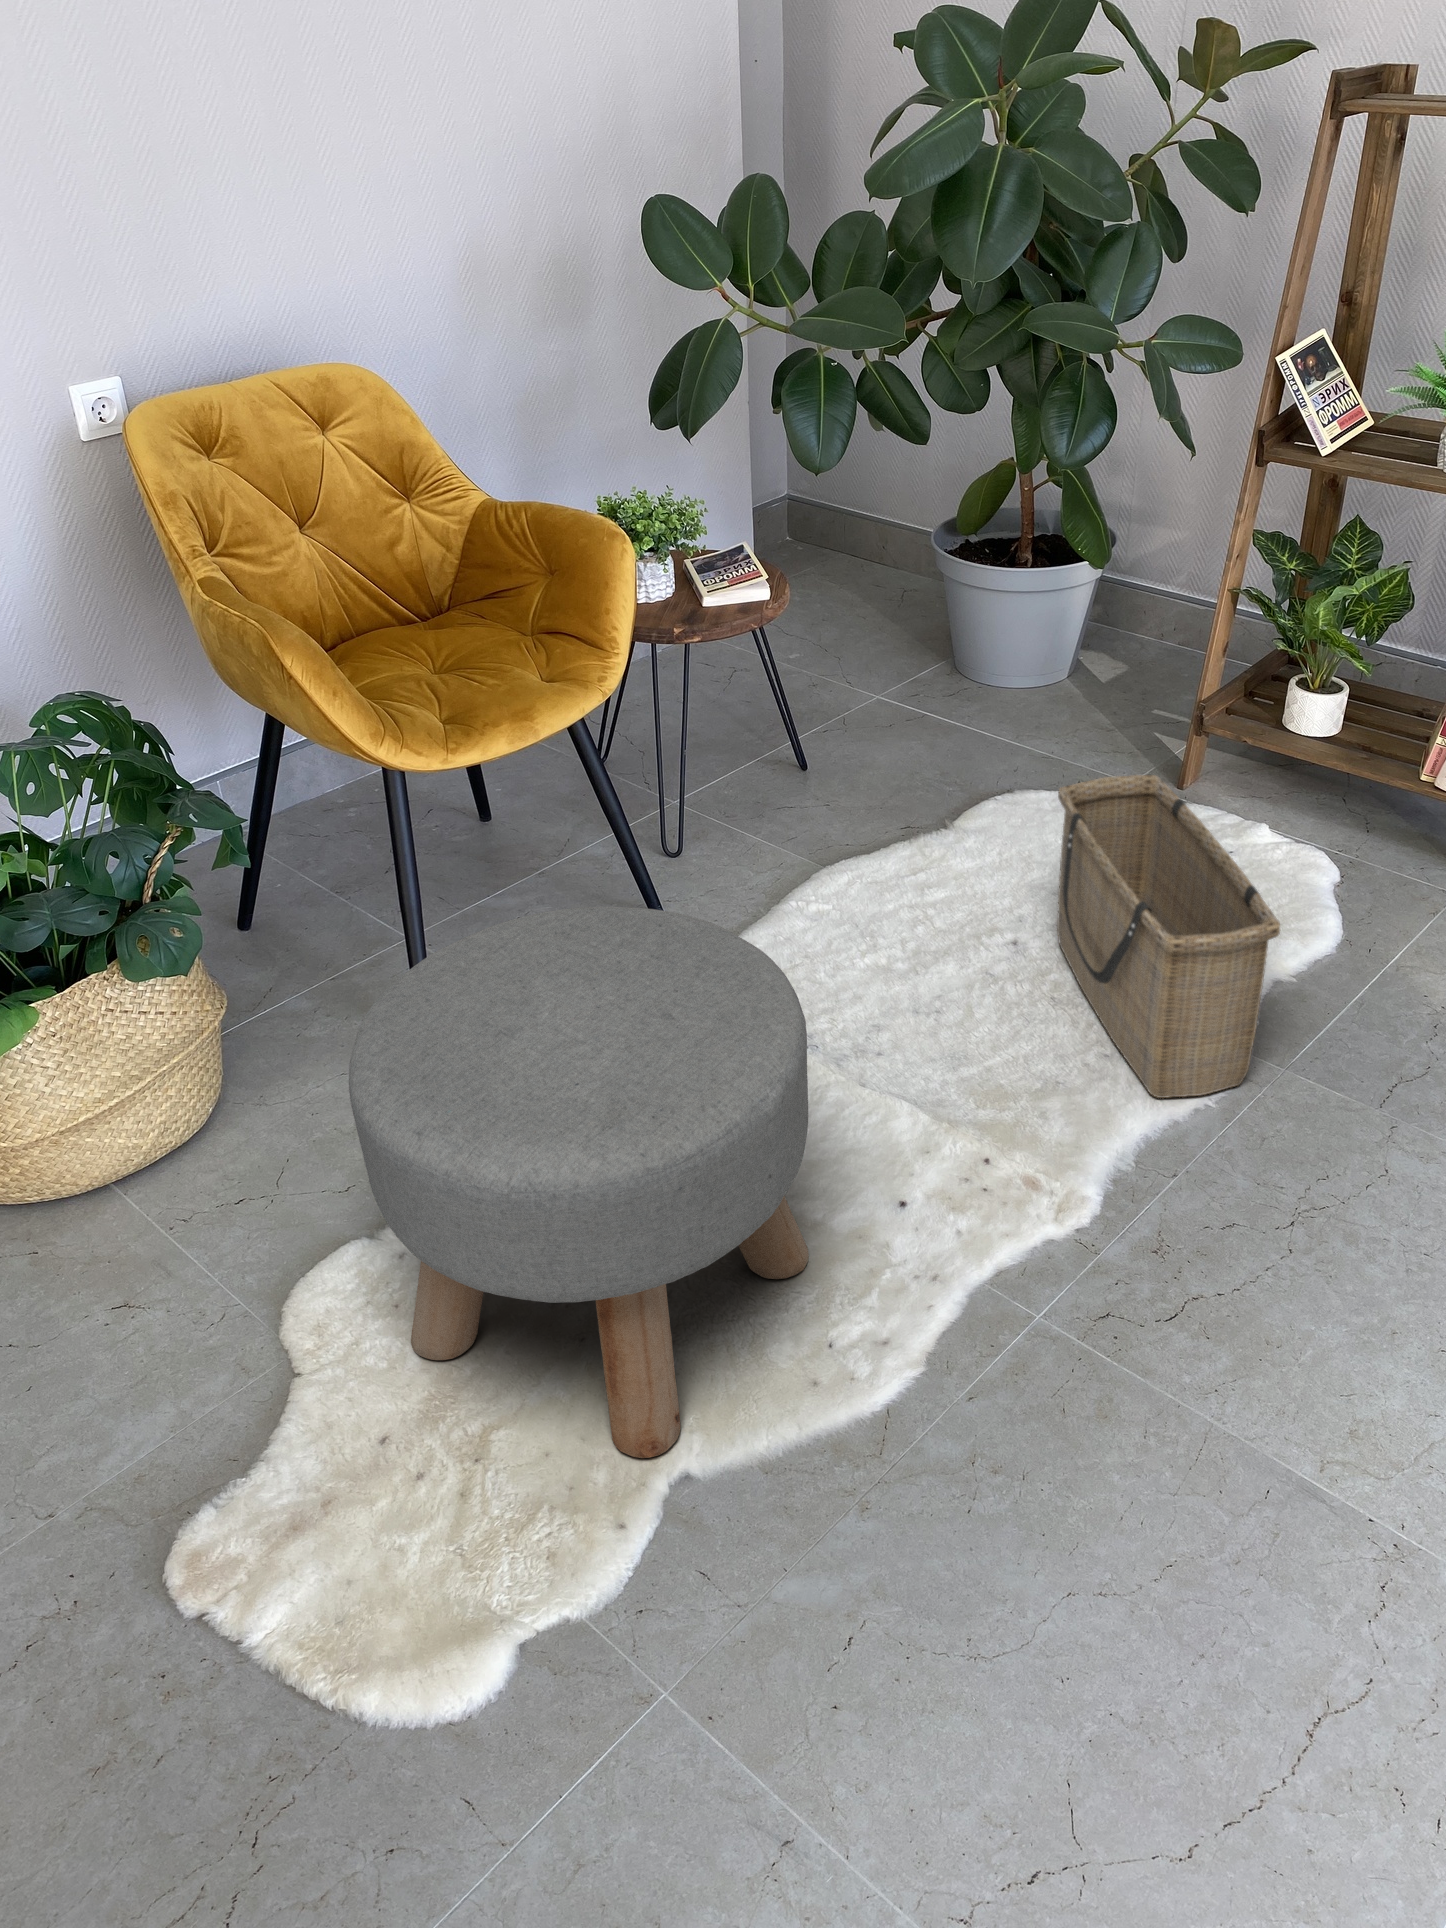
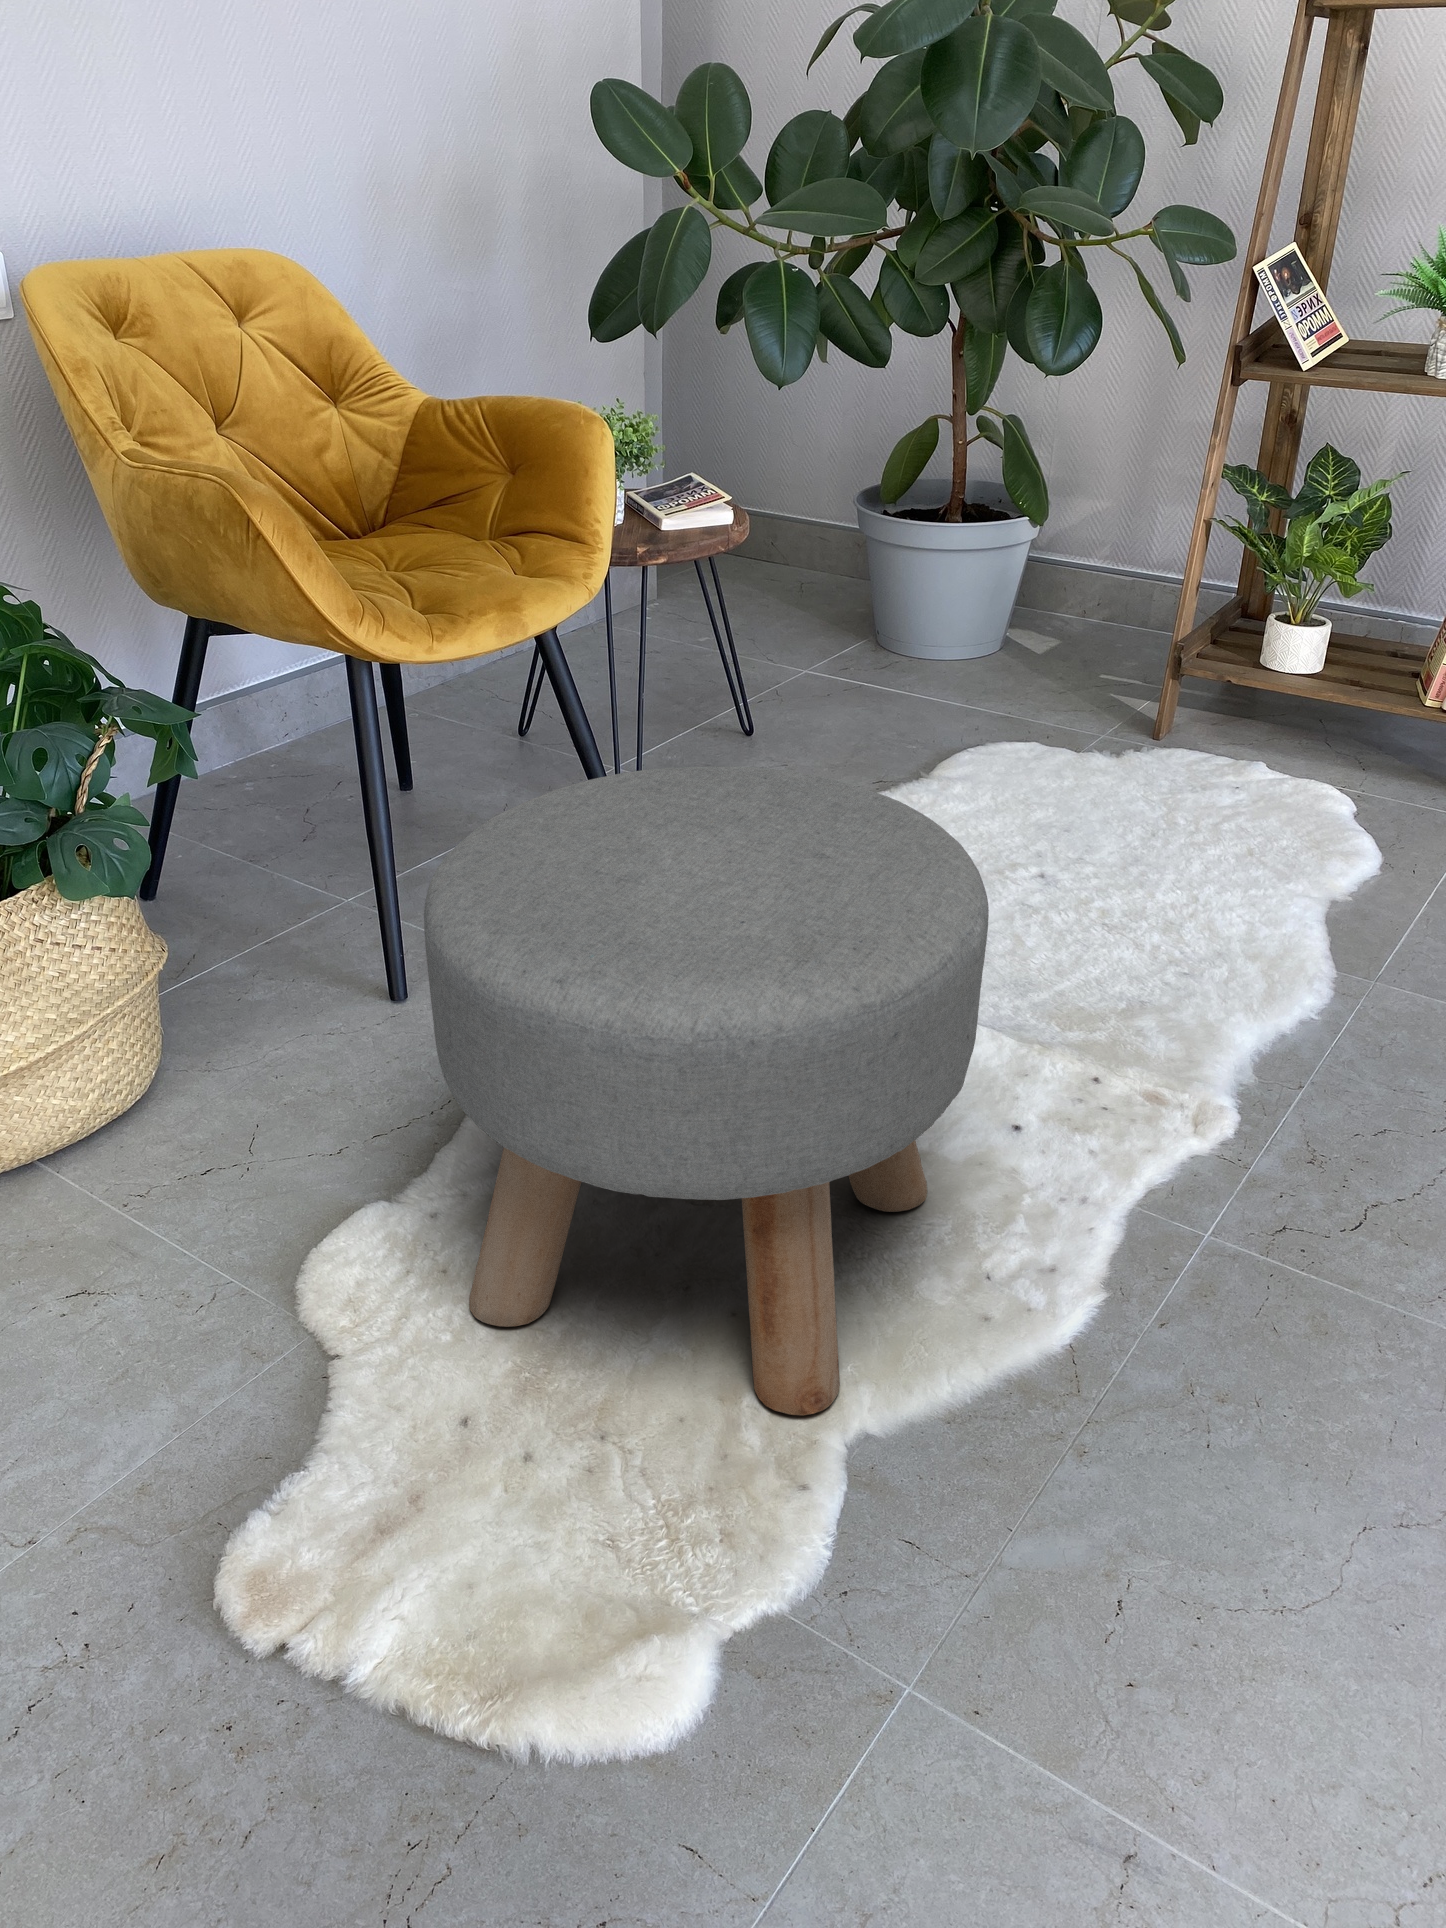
basket: present [1057,775,1280,1098] -> none [1084,678,1397,1010]

